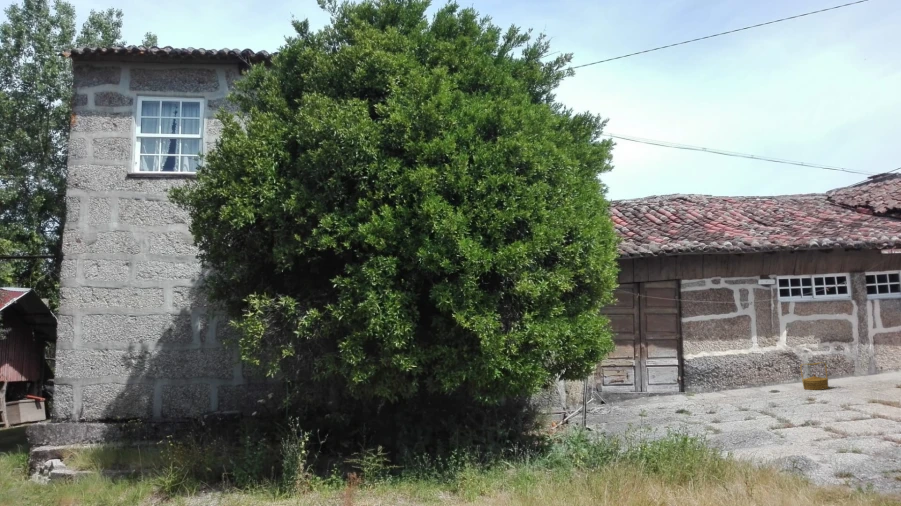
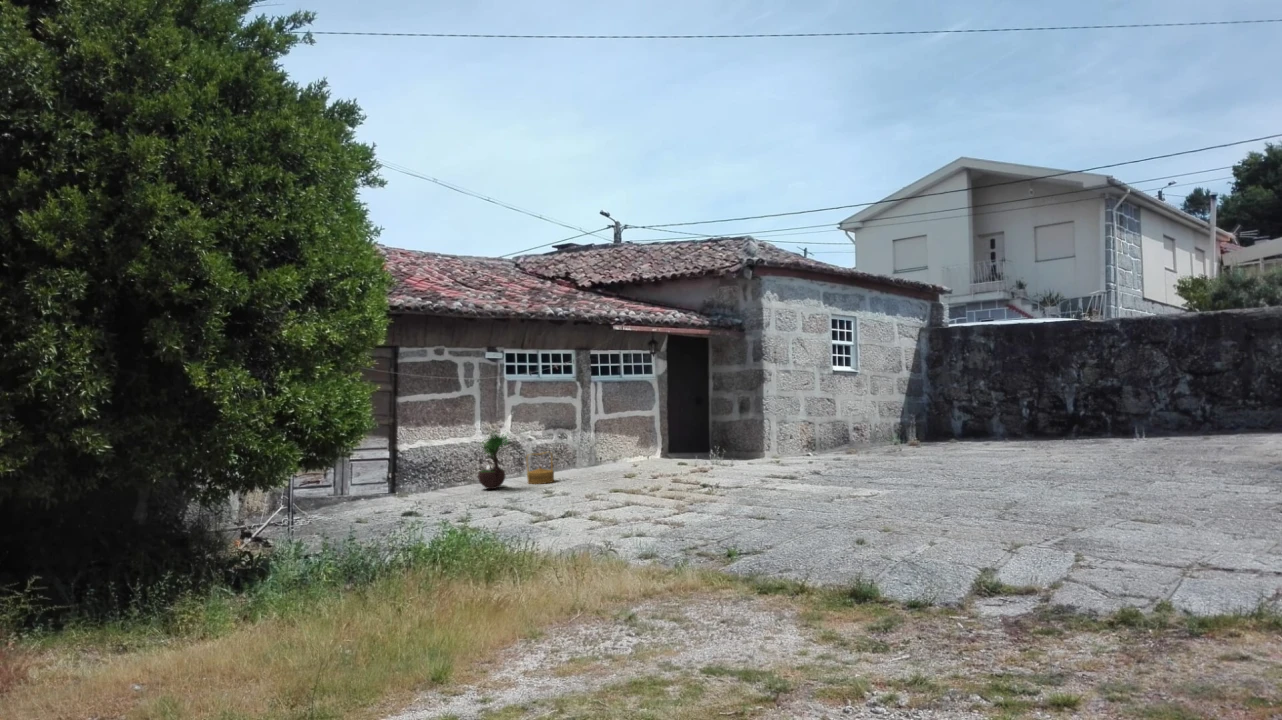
potted tree: none [752,342,782,392] -> present [478,431,507,489]

